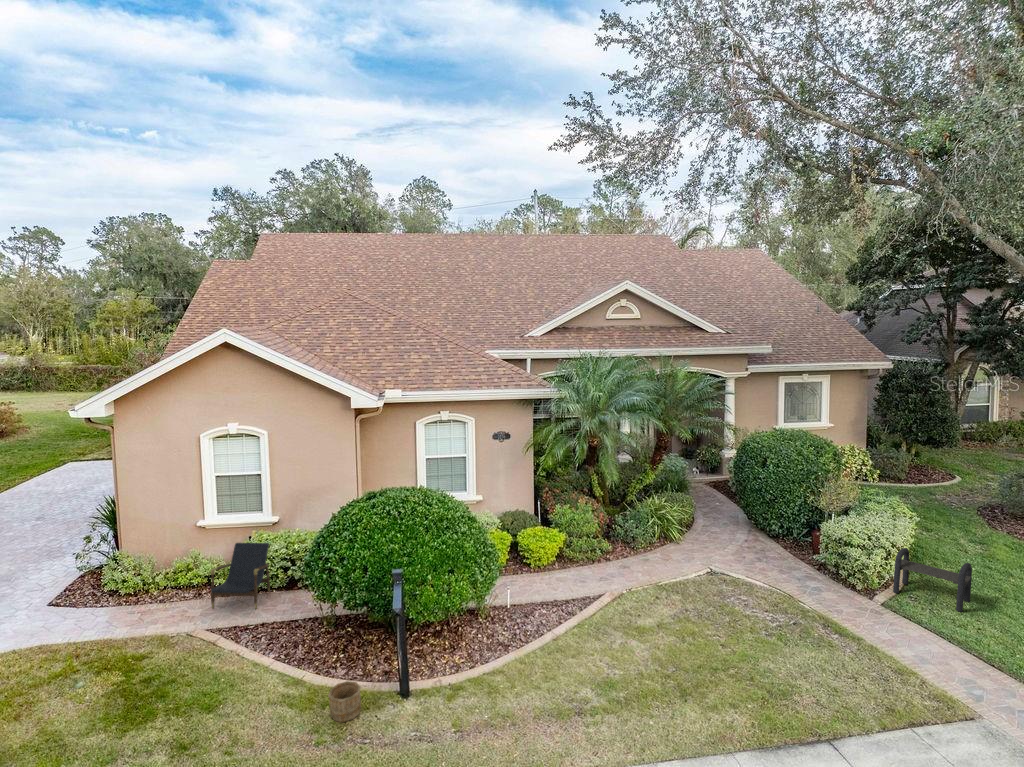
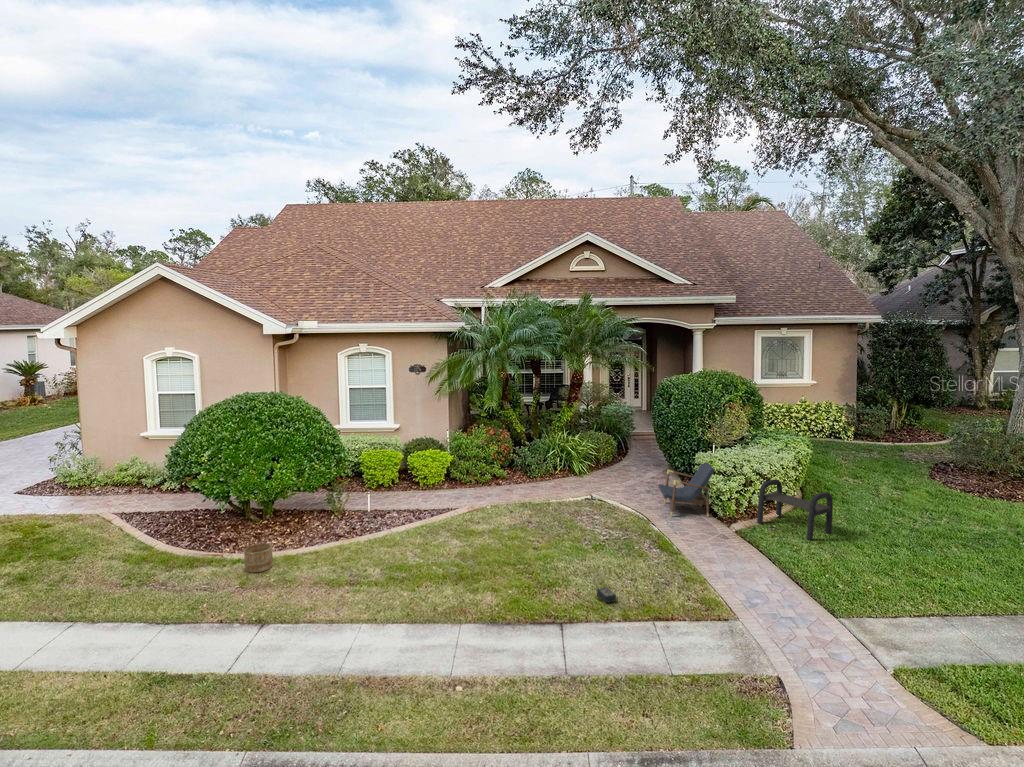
lounge chair: present [211,543,270,609] -> present [658,463,714,517]
wooden bucket: present [328,681,361,722] -> present [243,543,273,573]
decorative plant: none [837,681,874,721] -> present [595,574,617,603]

